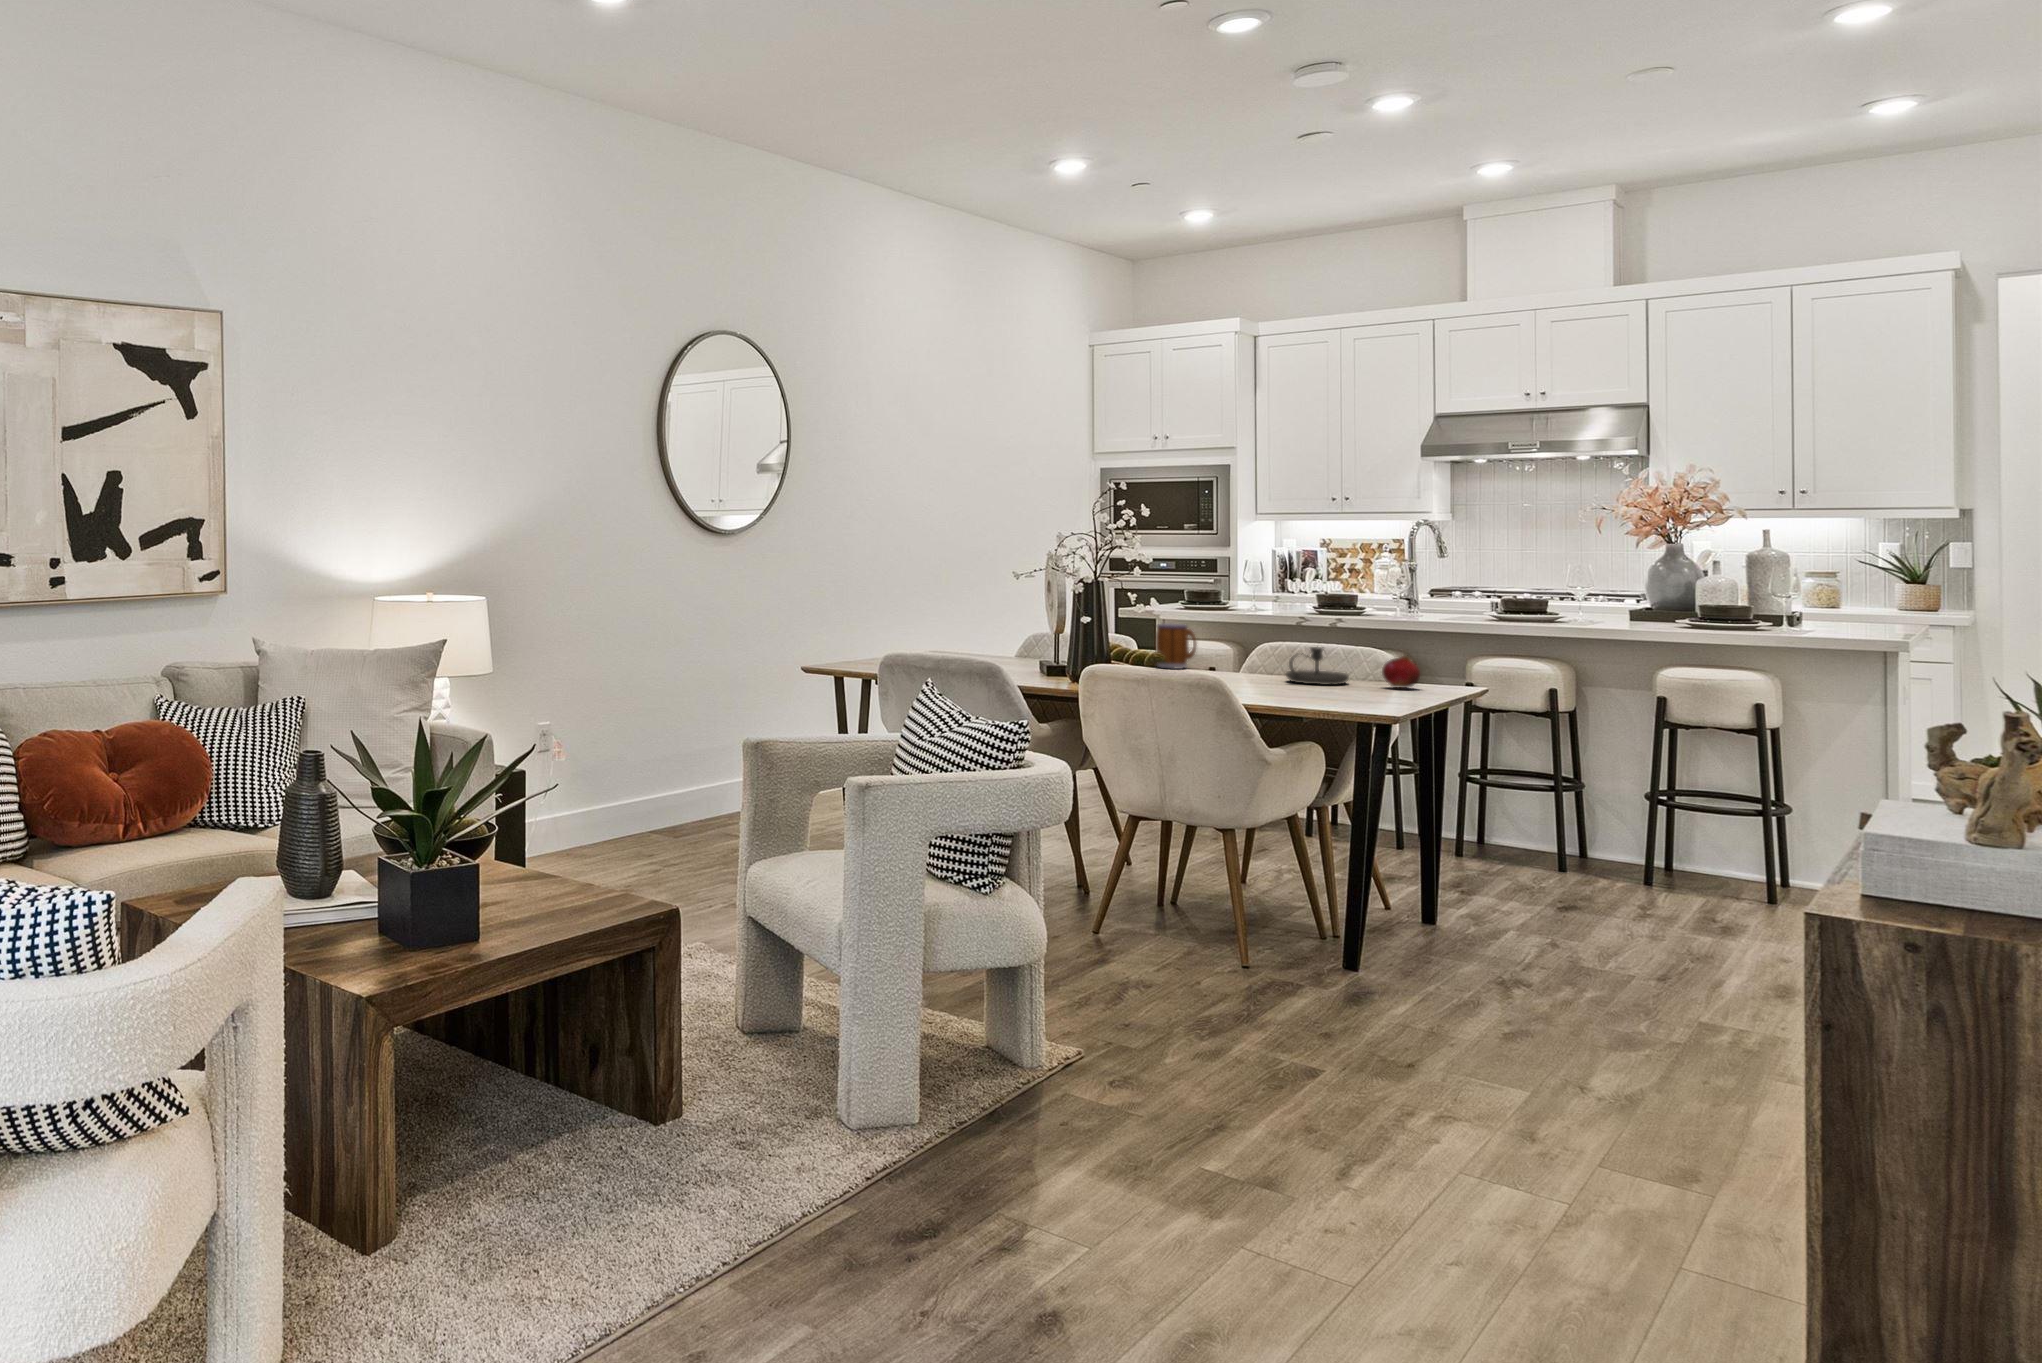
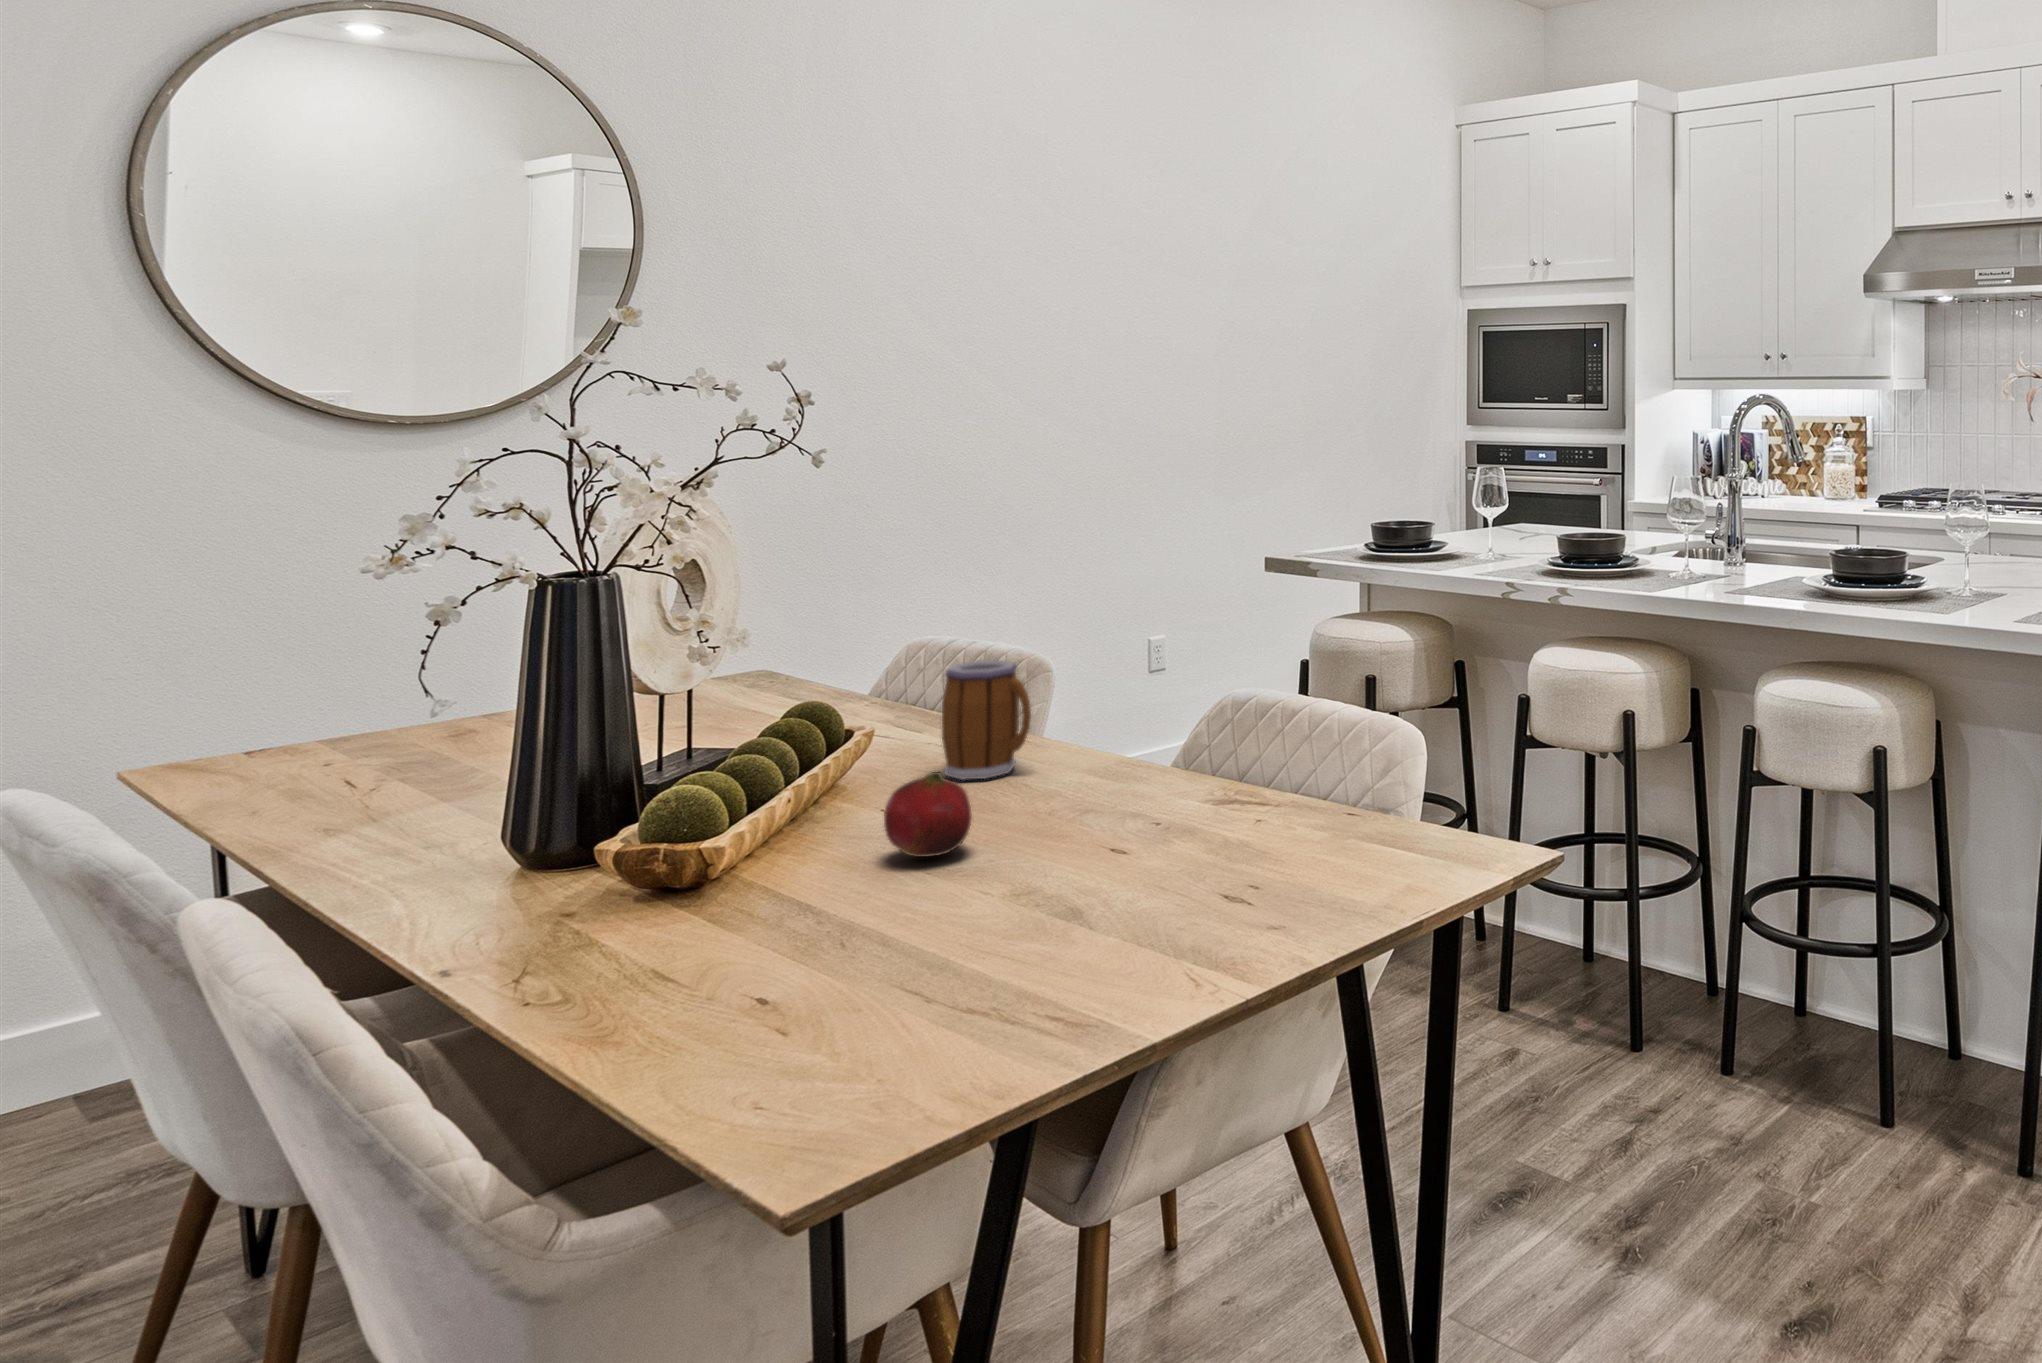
candlestick: present [1286,647,1349,685] -> none [1004,774,1192,899]
fruit: present [1382,655,1420,688] -> present [884,772,971,857]

